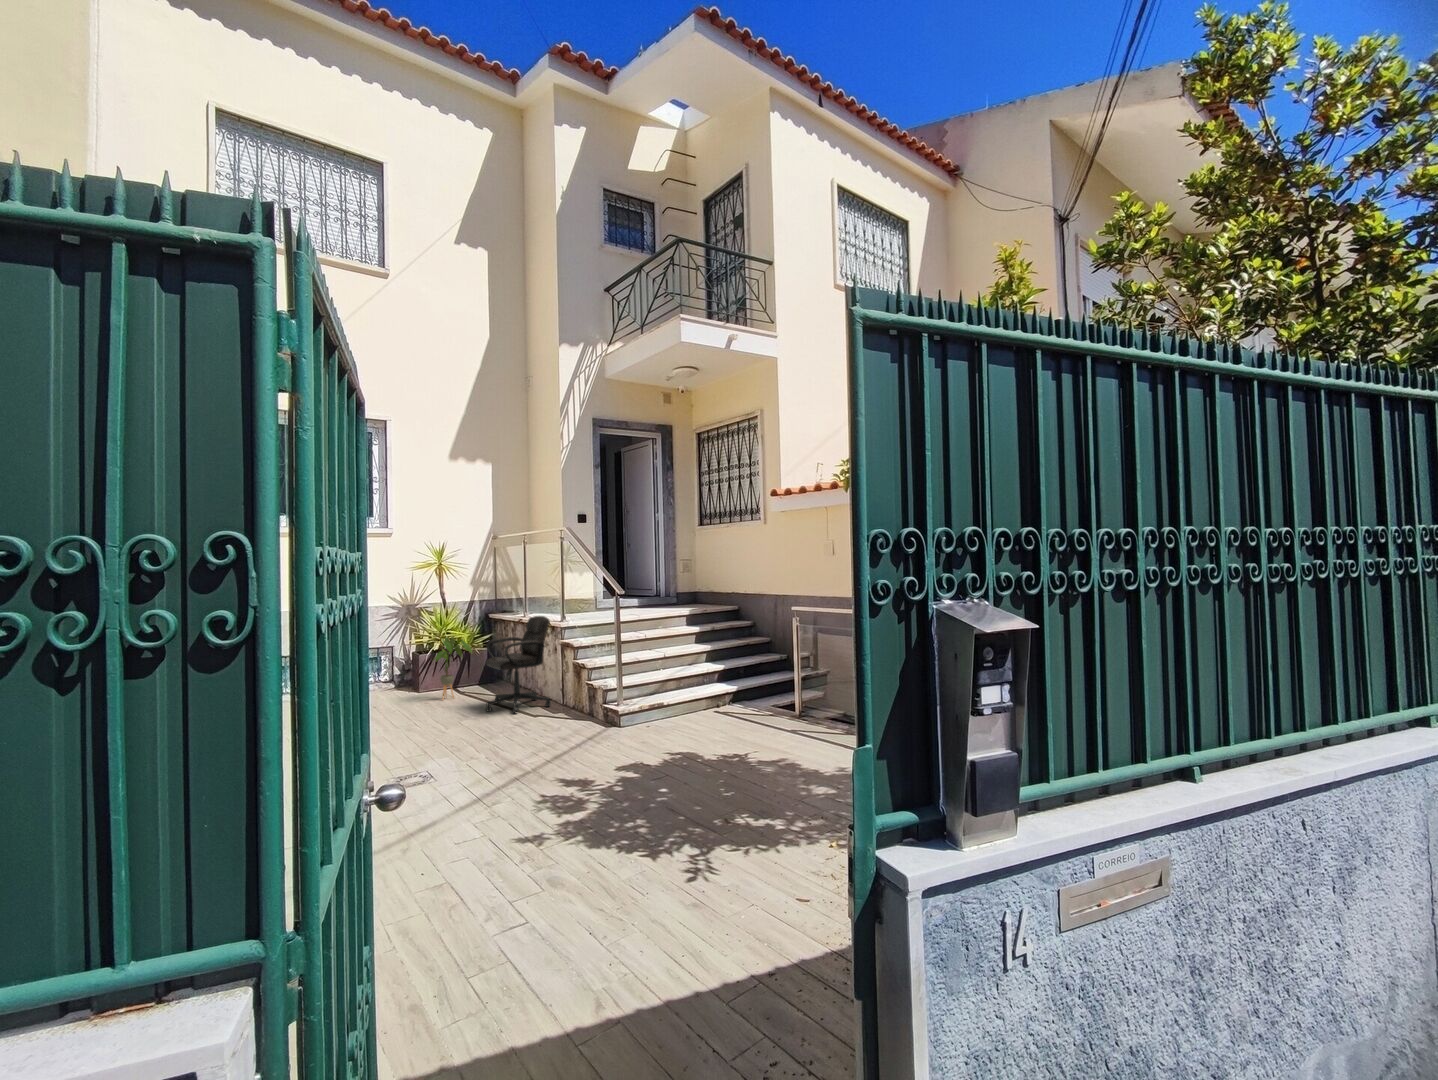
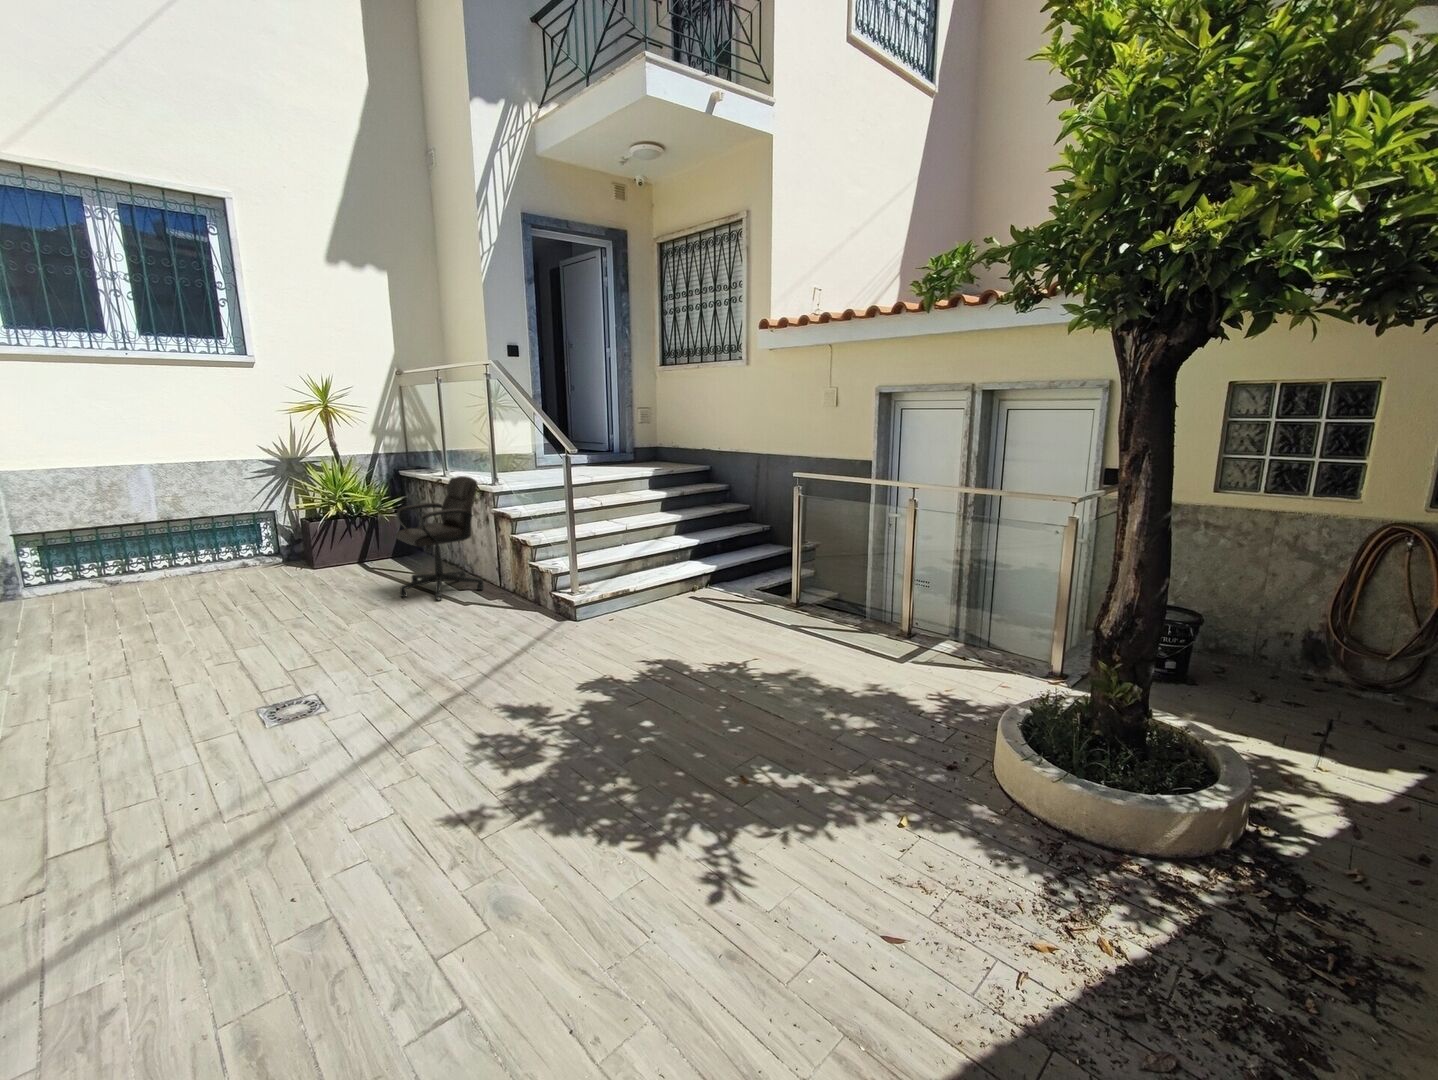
house plant: present [434,637,472,699] -> none [327,501,378,580]

